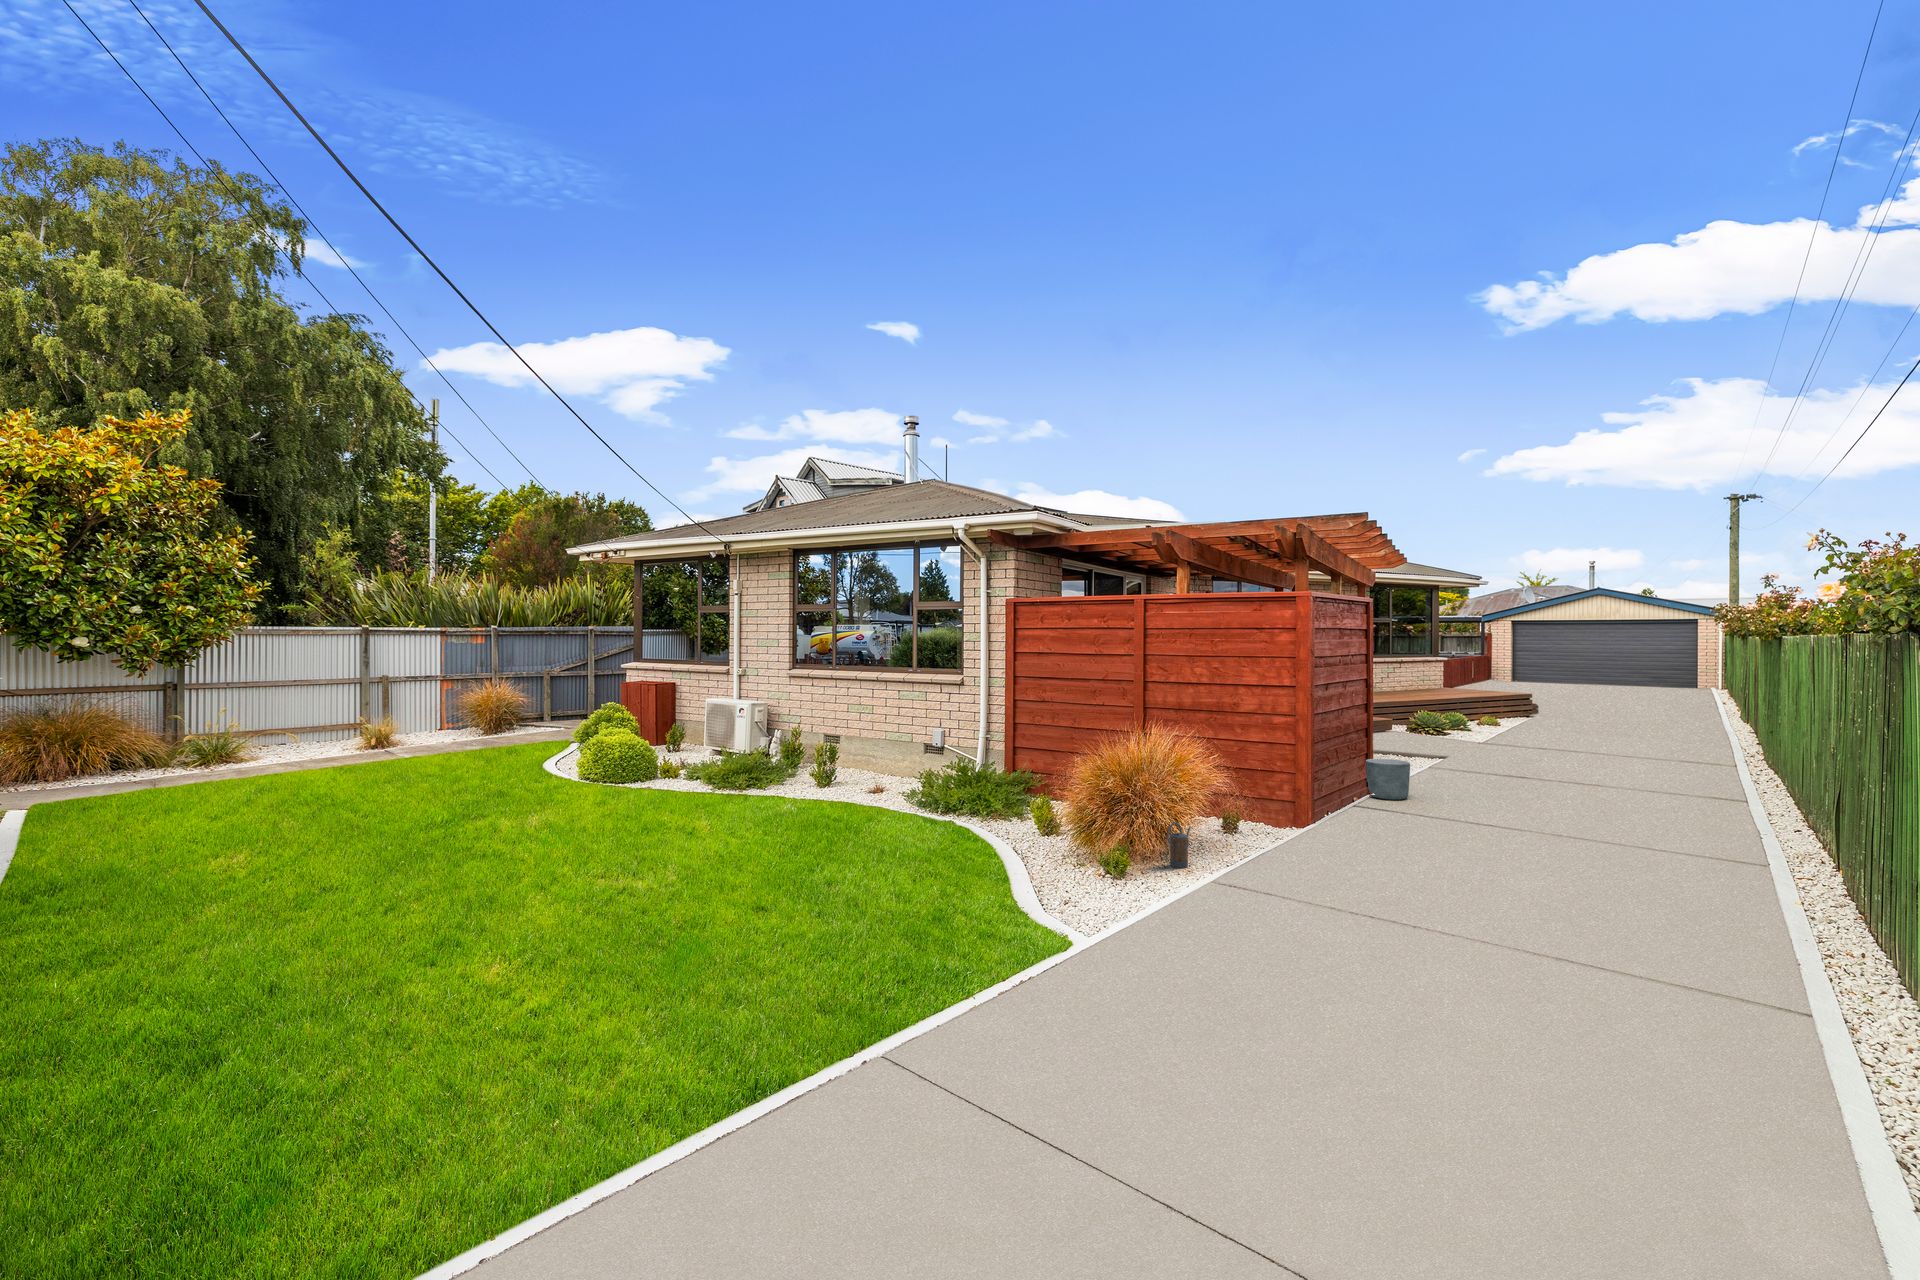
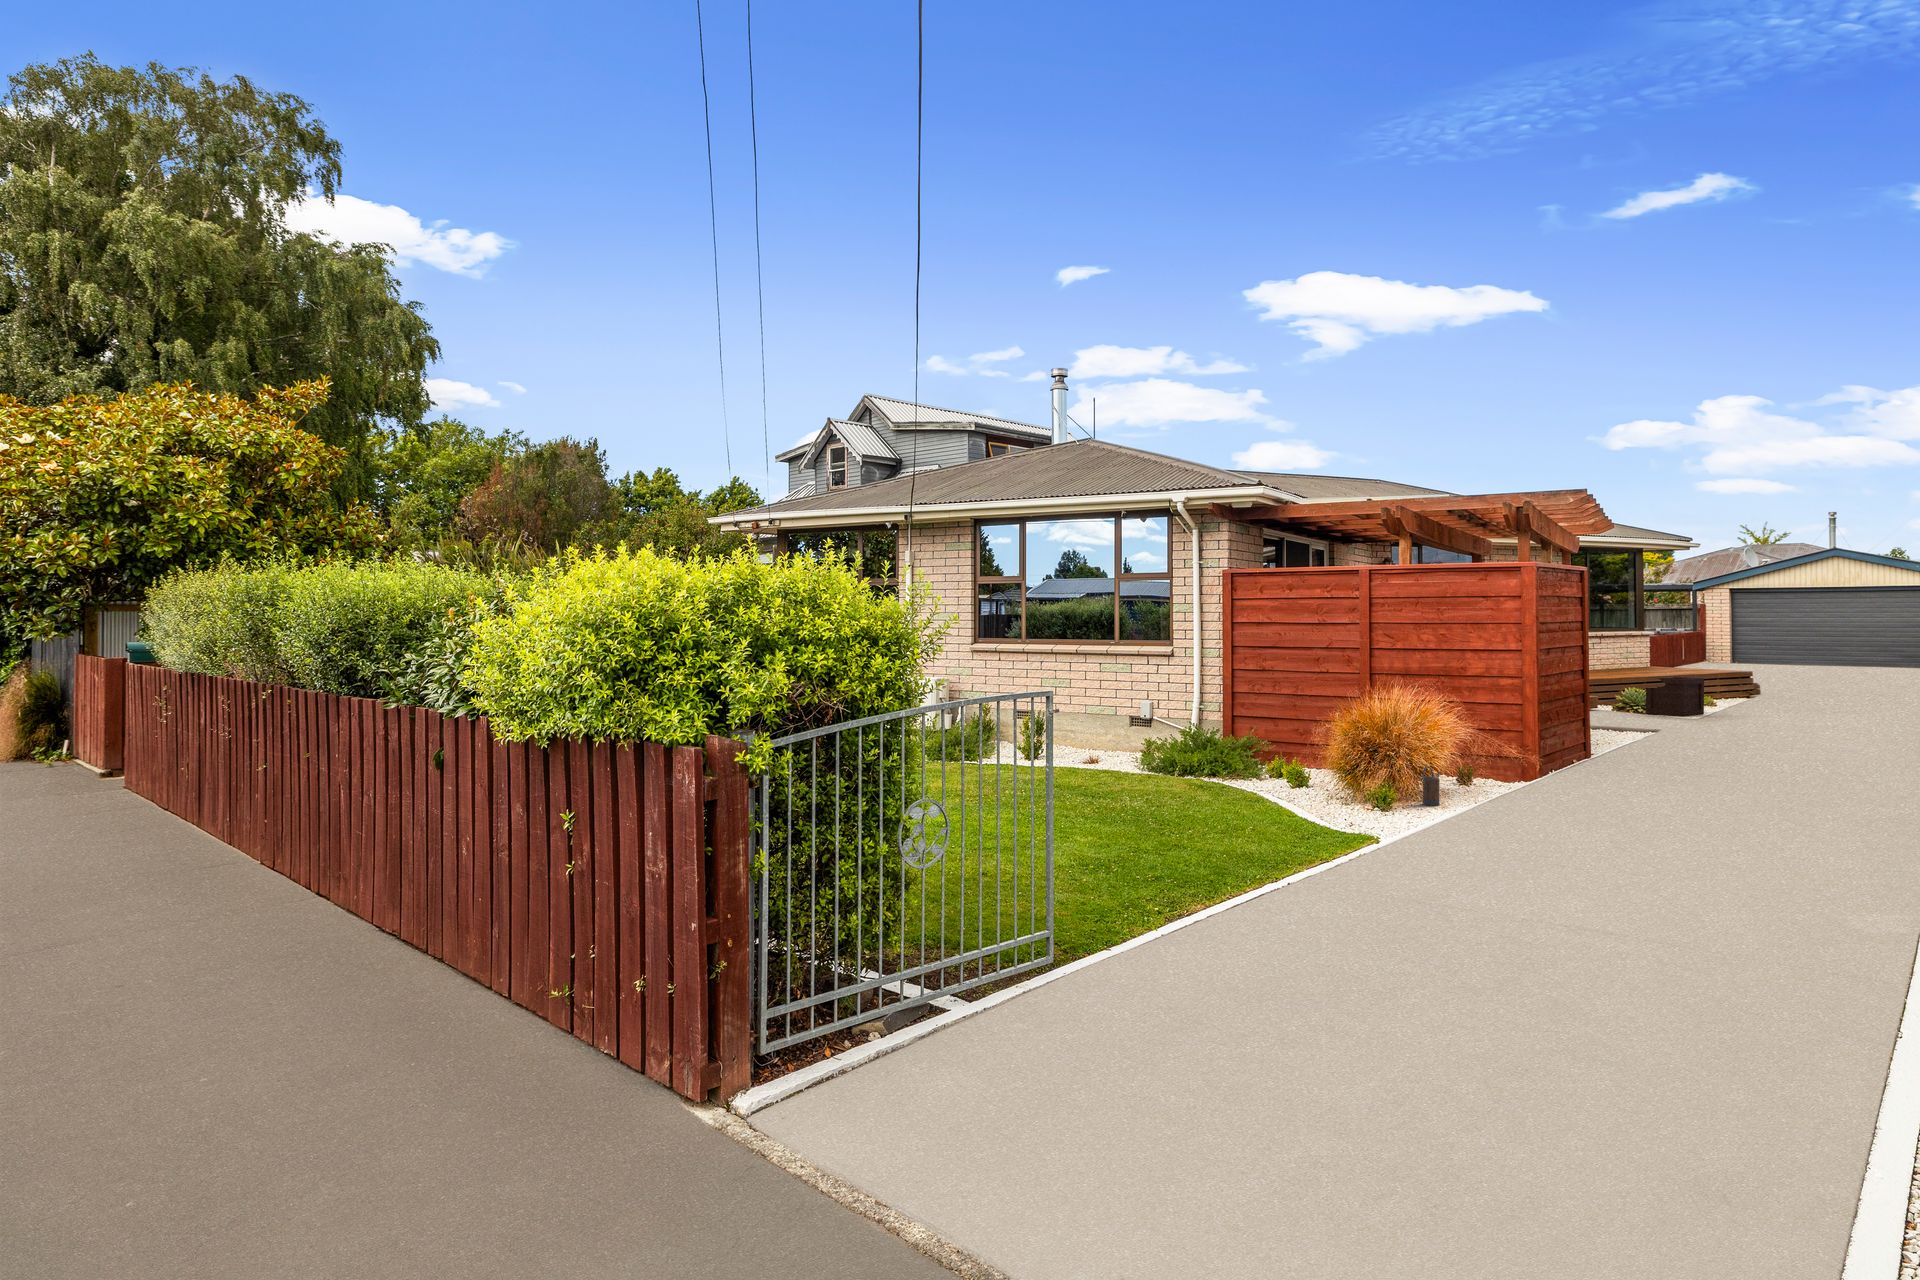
wooden crate: none [1437,701,1490,738] -> present [1646,677,1704,716]
planter: present [1366,759,1410,800] -> none [1583,725,1628,763]

